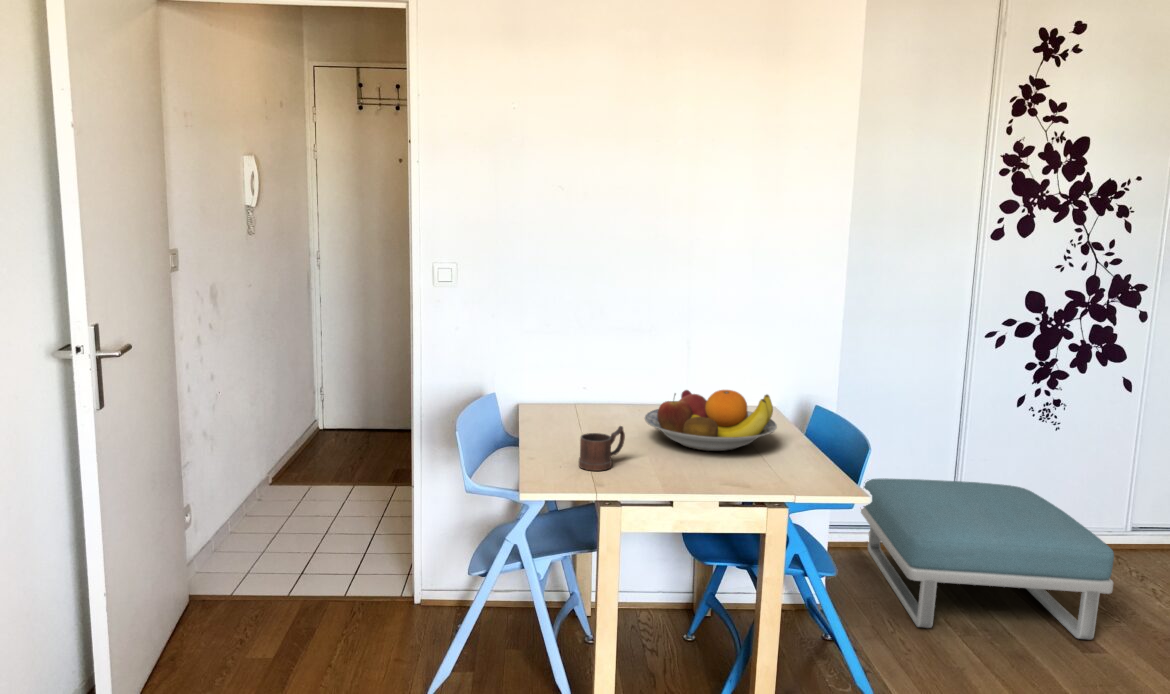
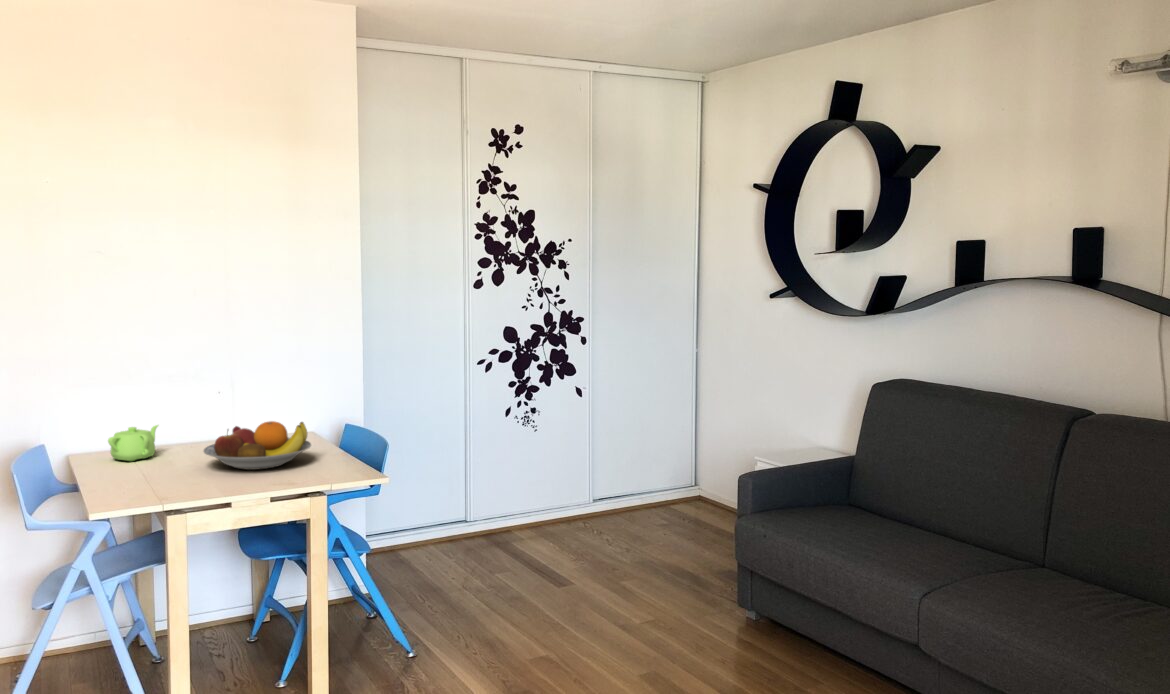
teapot: none [549,377,605,416] -> present [108,425,158,461]
mug: present [579,426,625,471] -> none [154,457,191,493]
footstool: present [861,478,1114,639] -> none [394,478,563,592]

